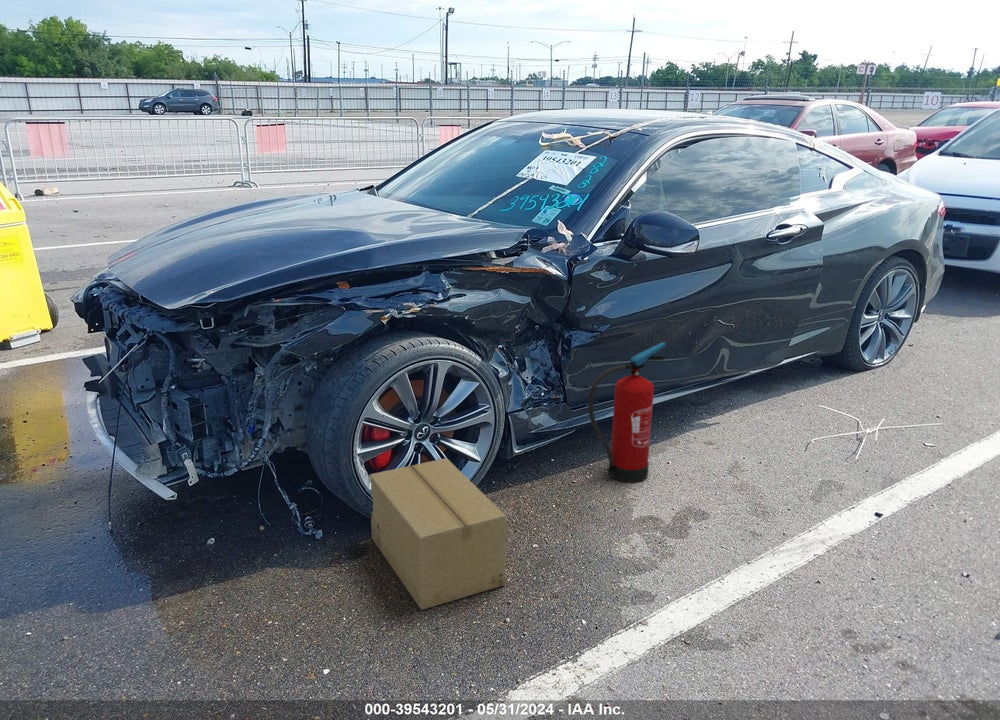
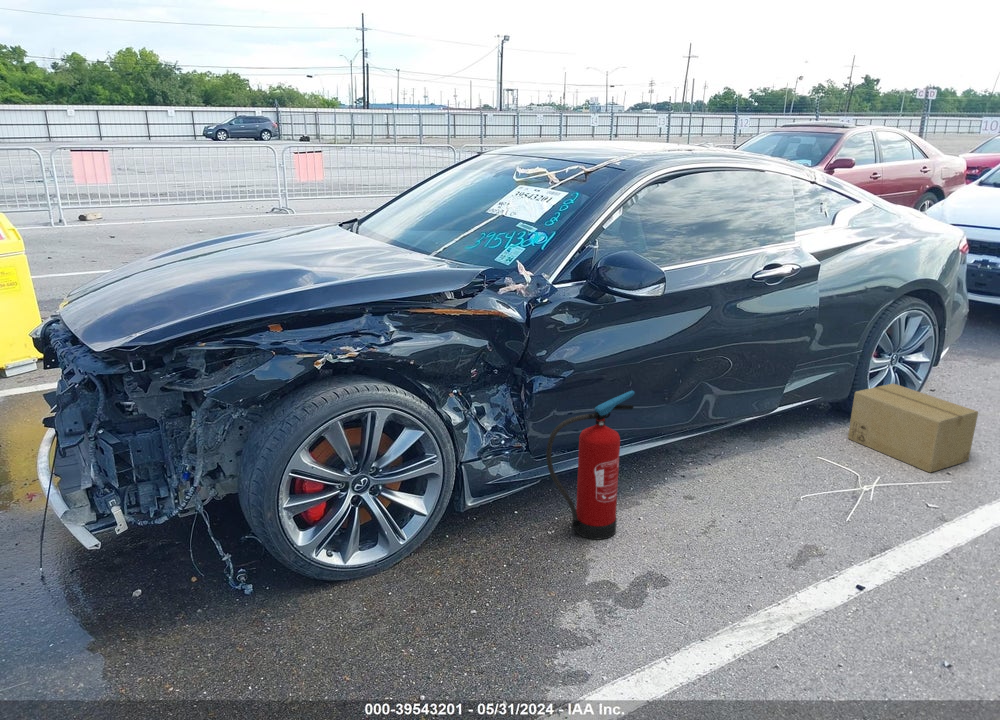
cardboard box: present [369,458,507,610] -> present [848,383,978,473]

